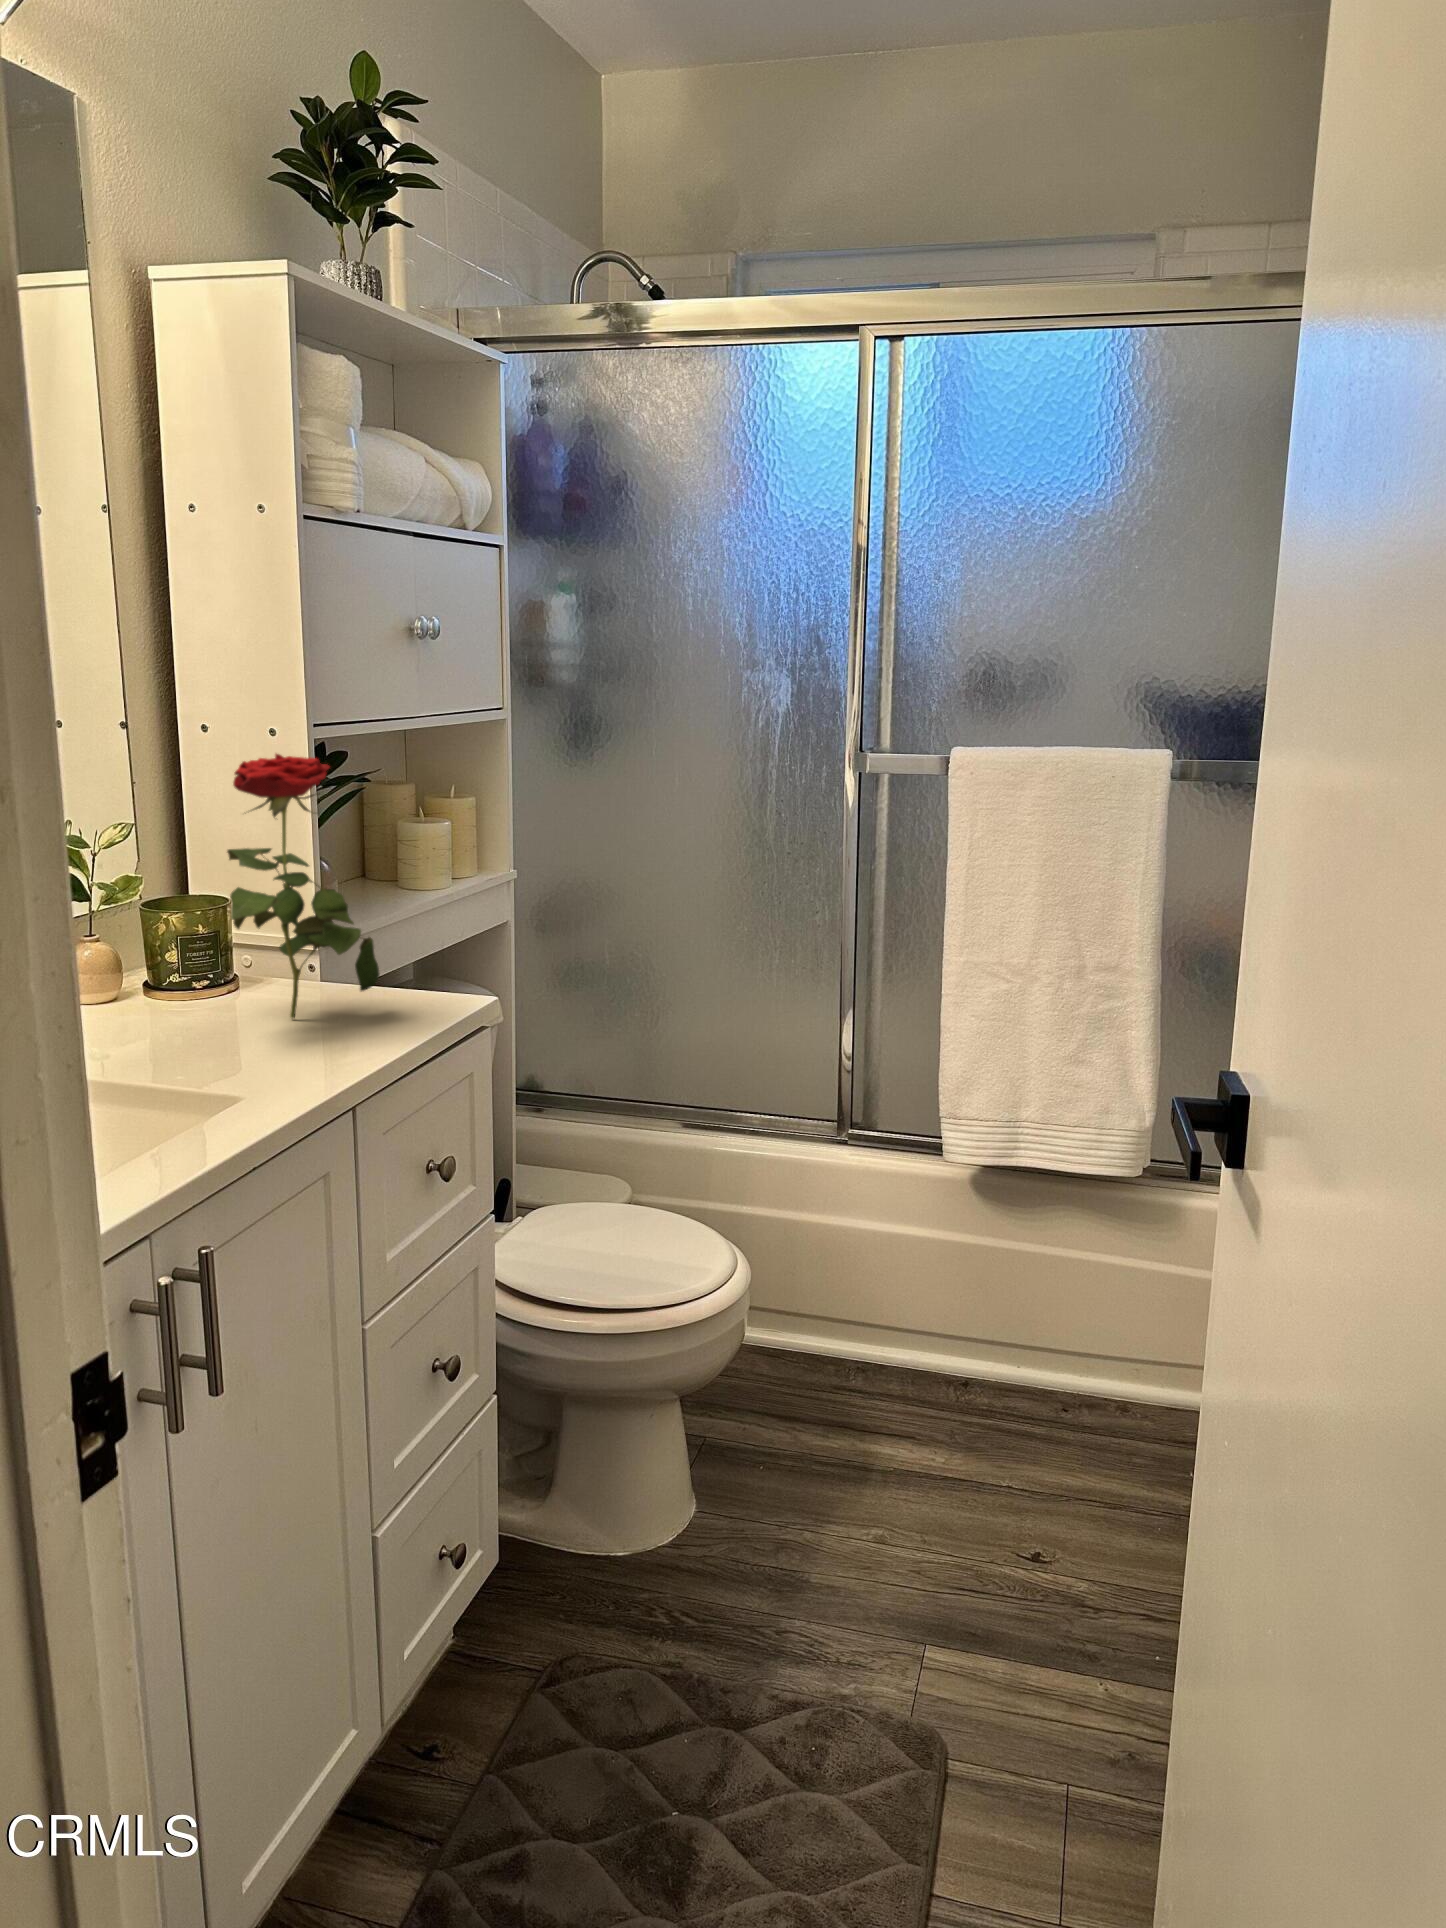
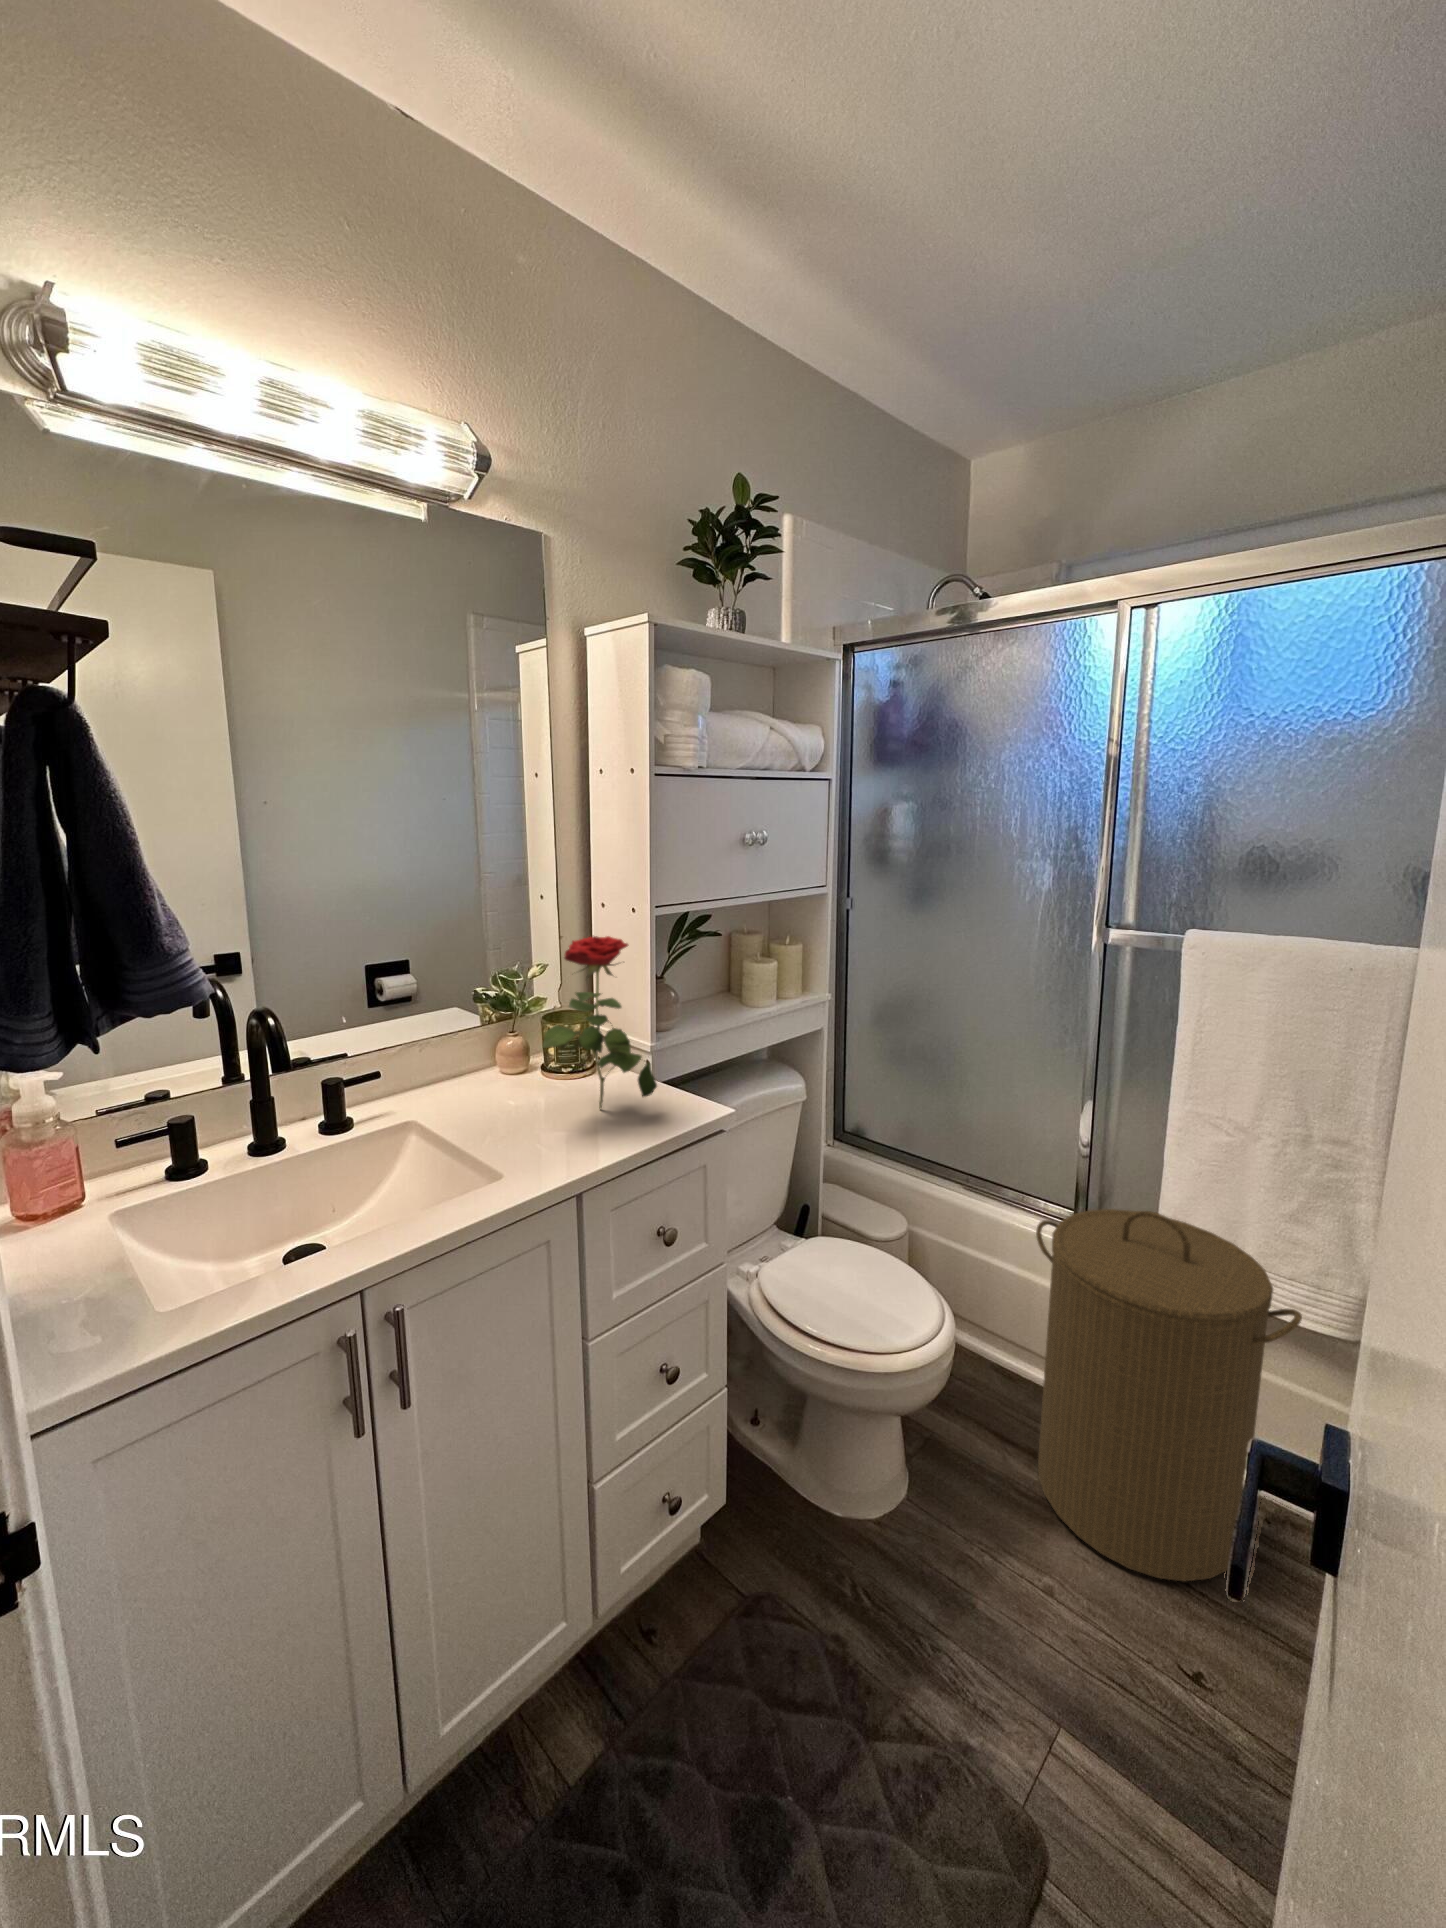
laundry hamper: none [819,1079,1100,1490] -> present [1036,1209,1302,1582]

